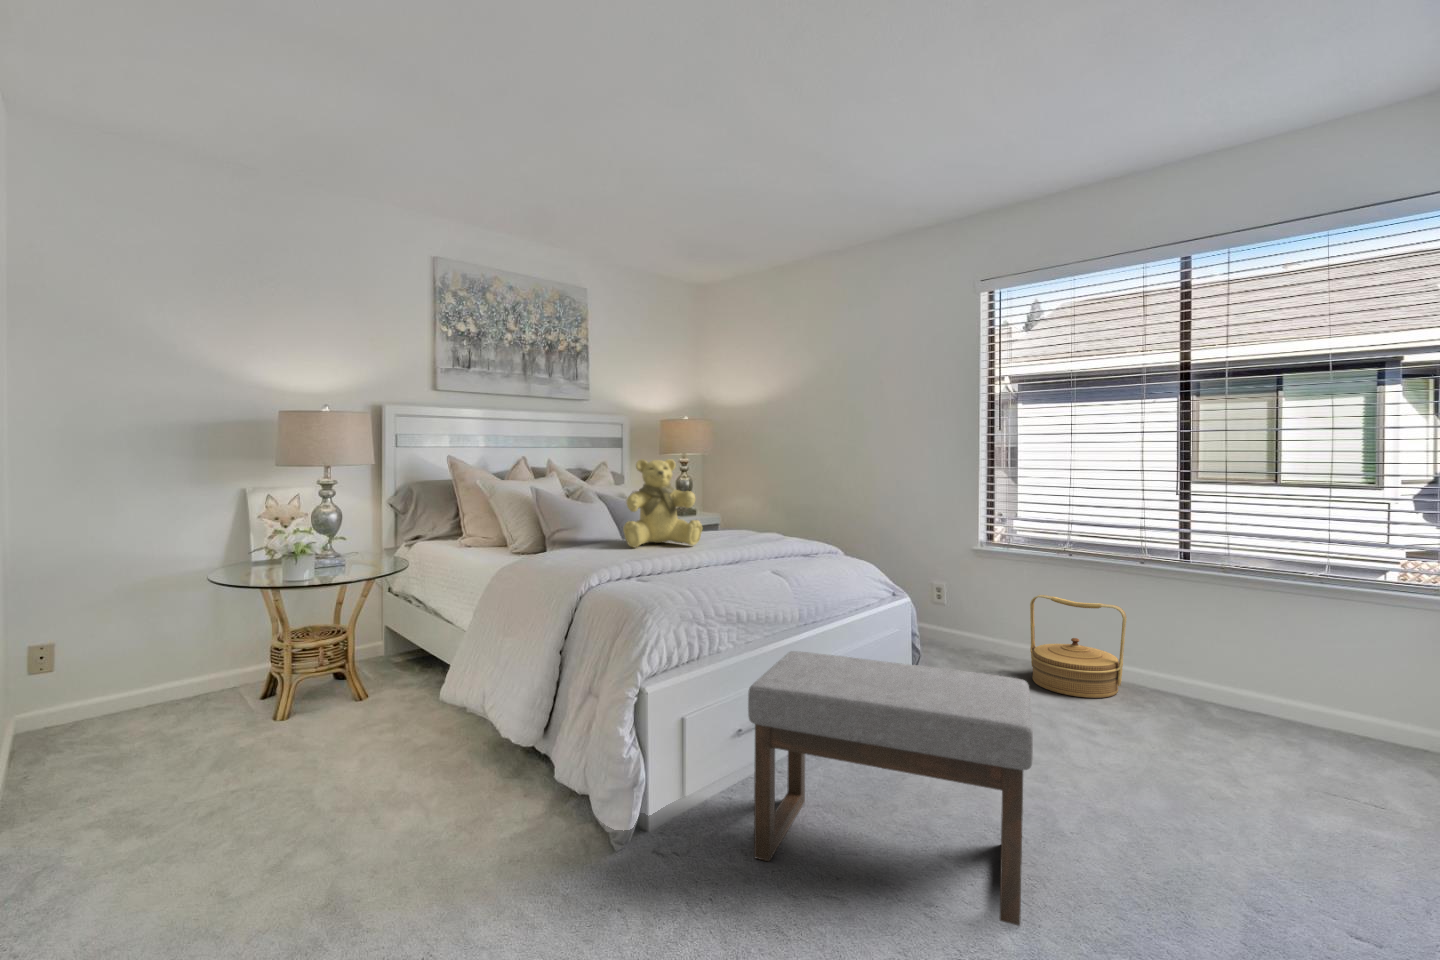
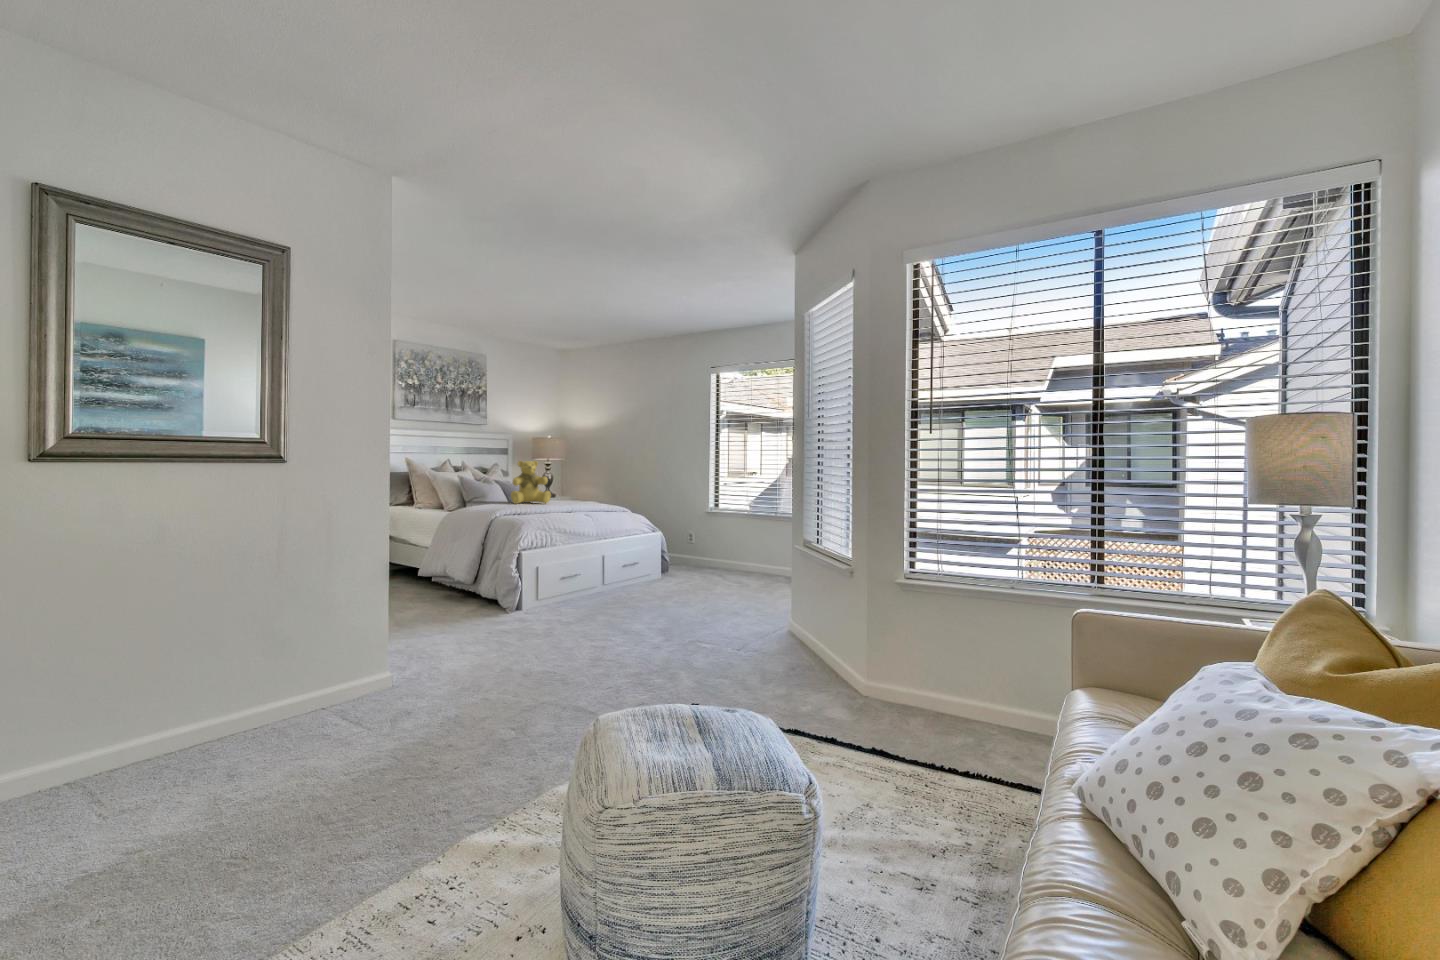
woven basket: present [1030,595,1127,698] -> none [723,533,763,579]
ottoman: present [748,651,1033,926] -> none [562,542,673,622]

